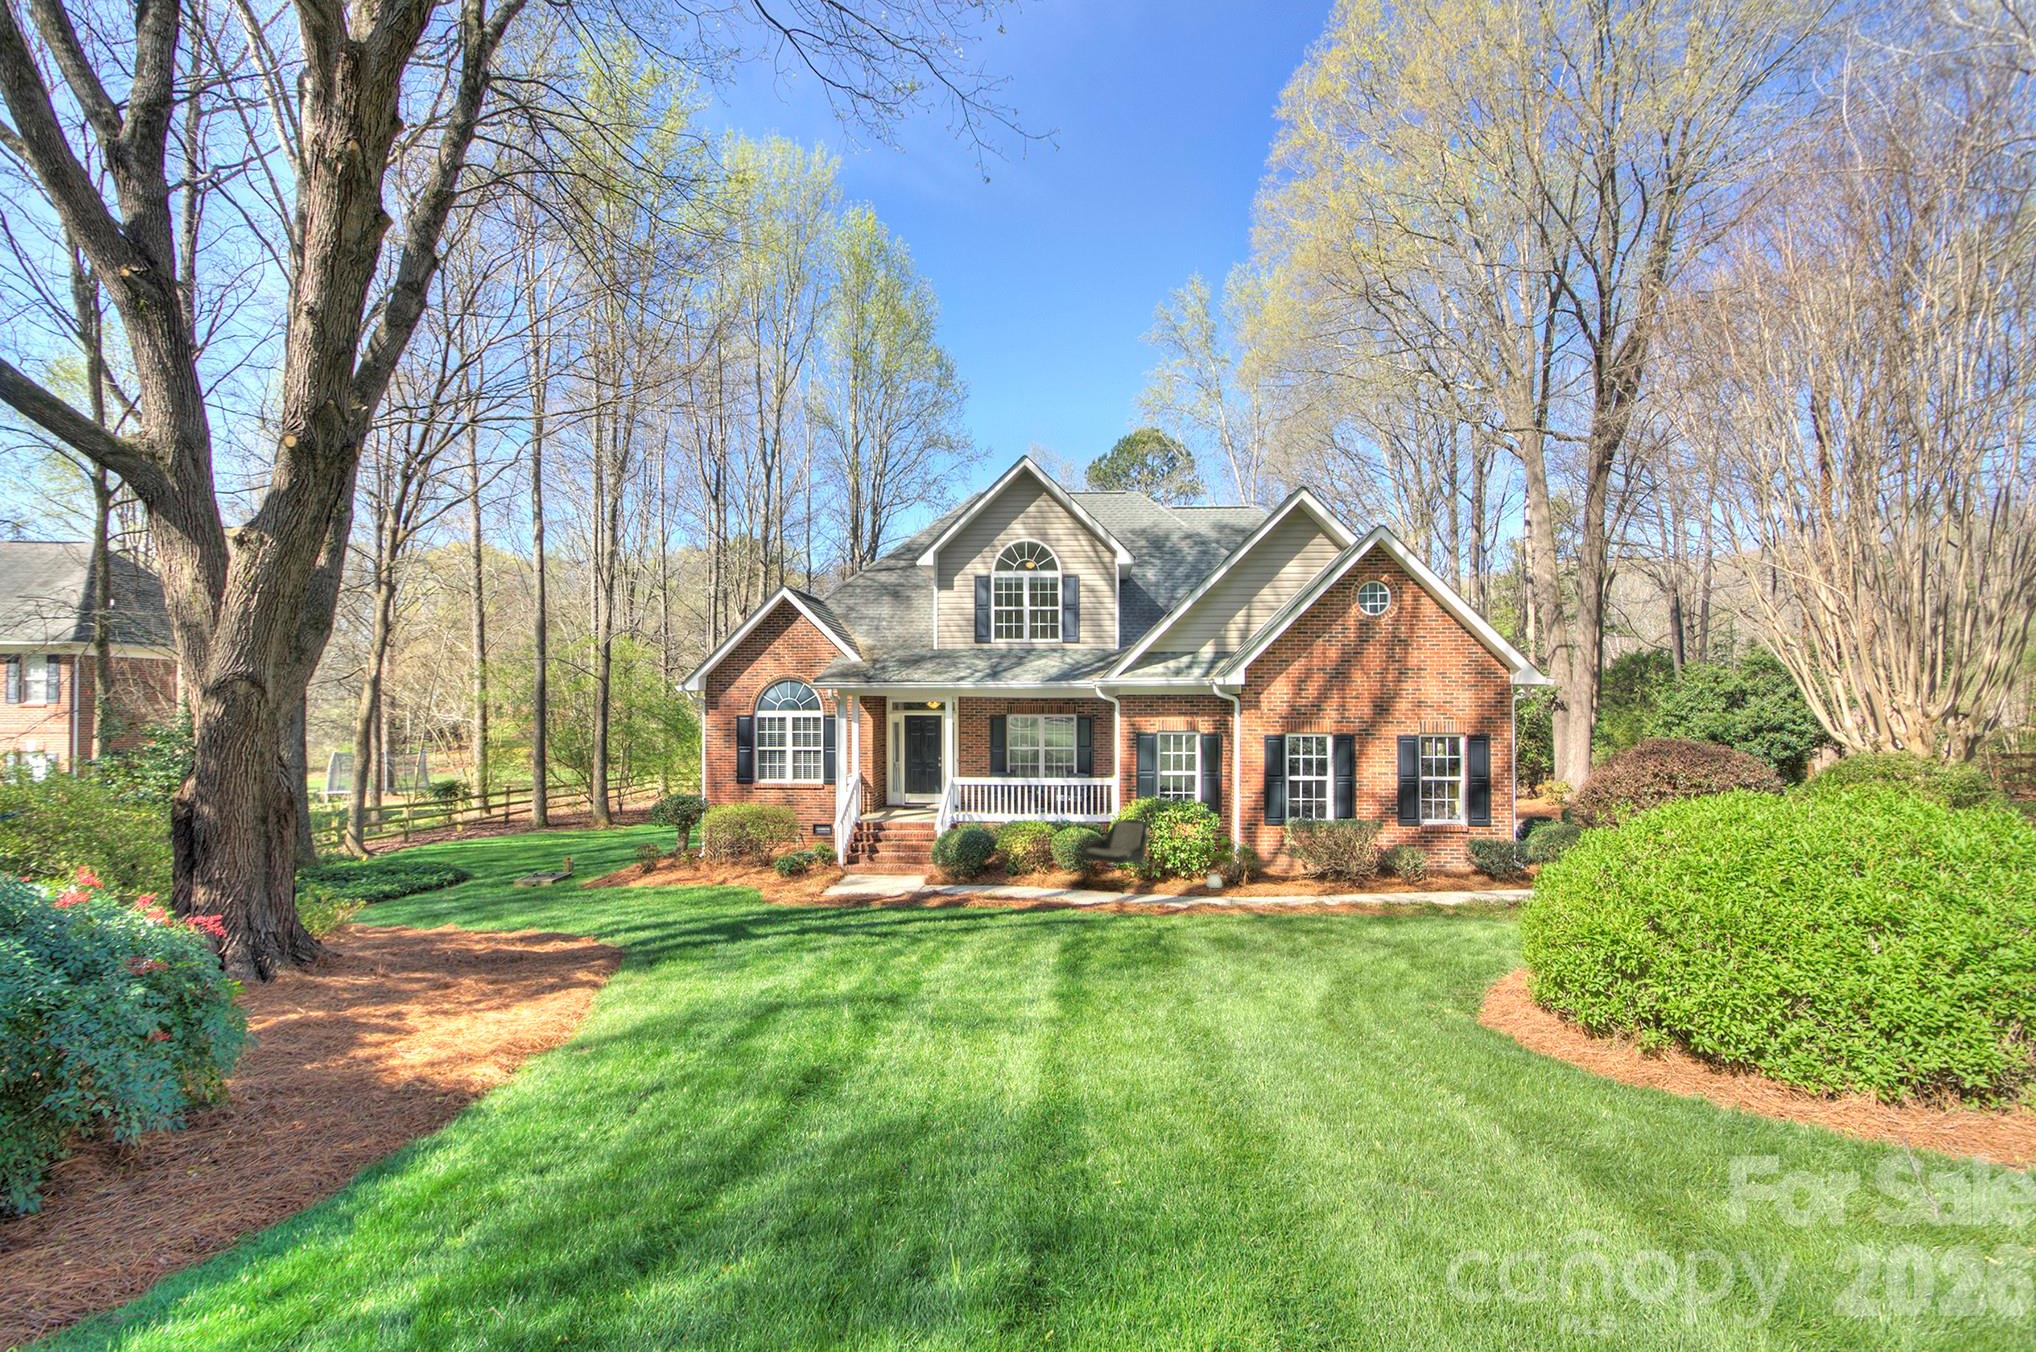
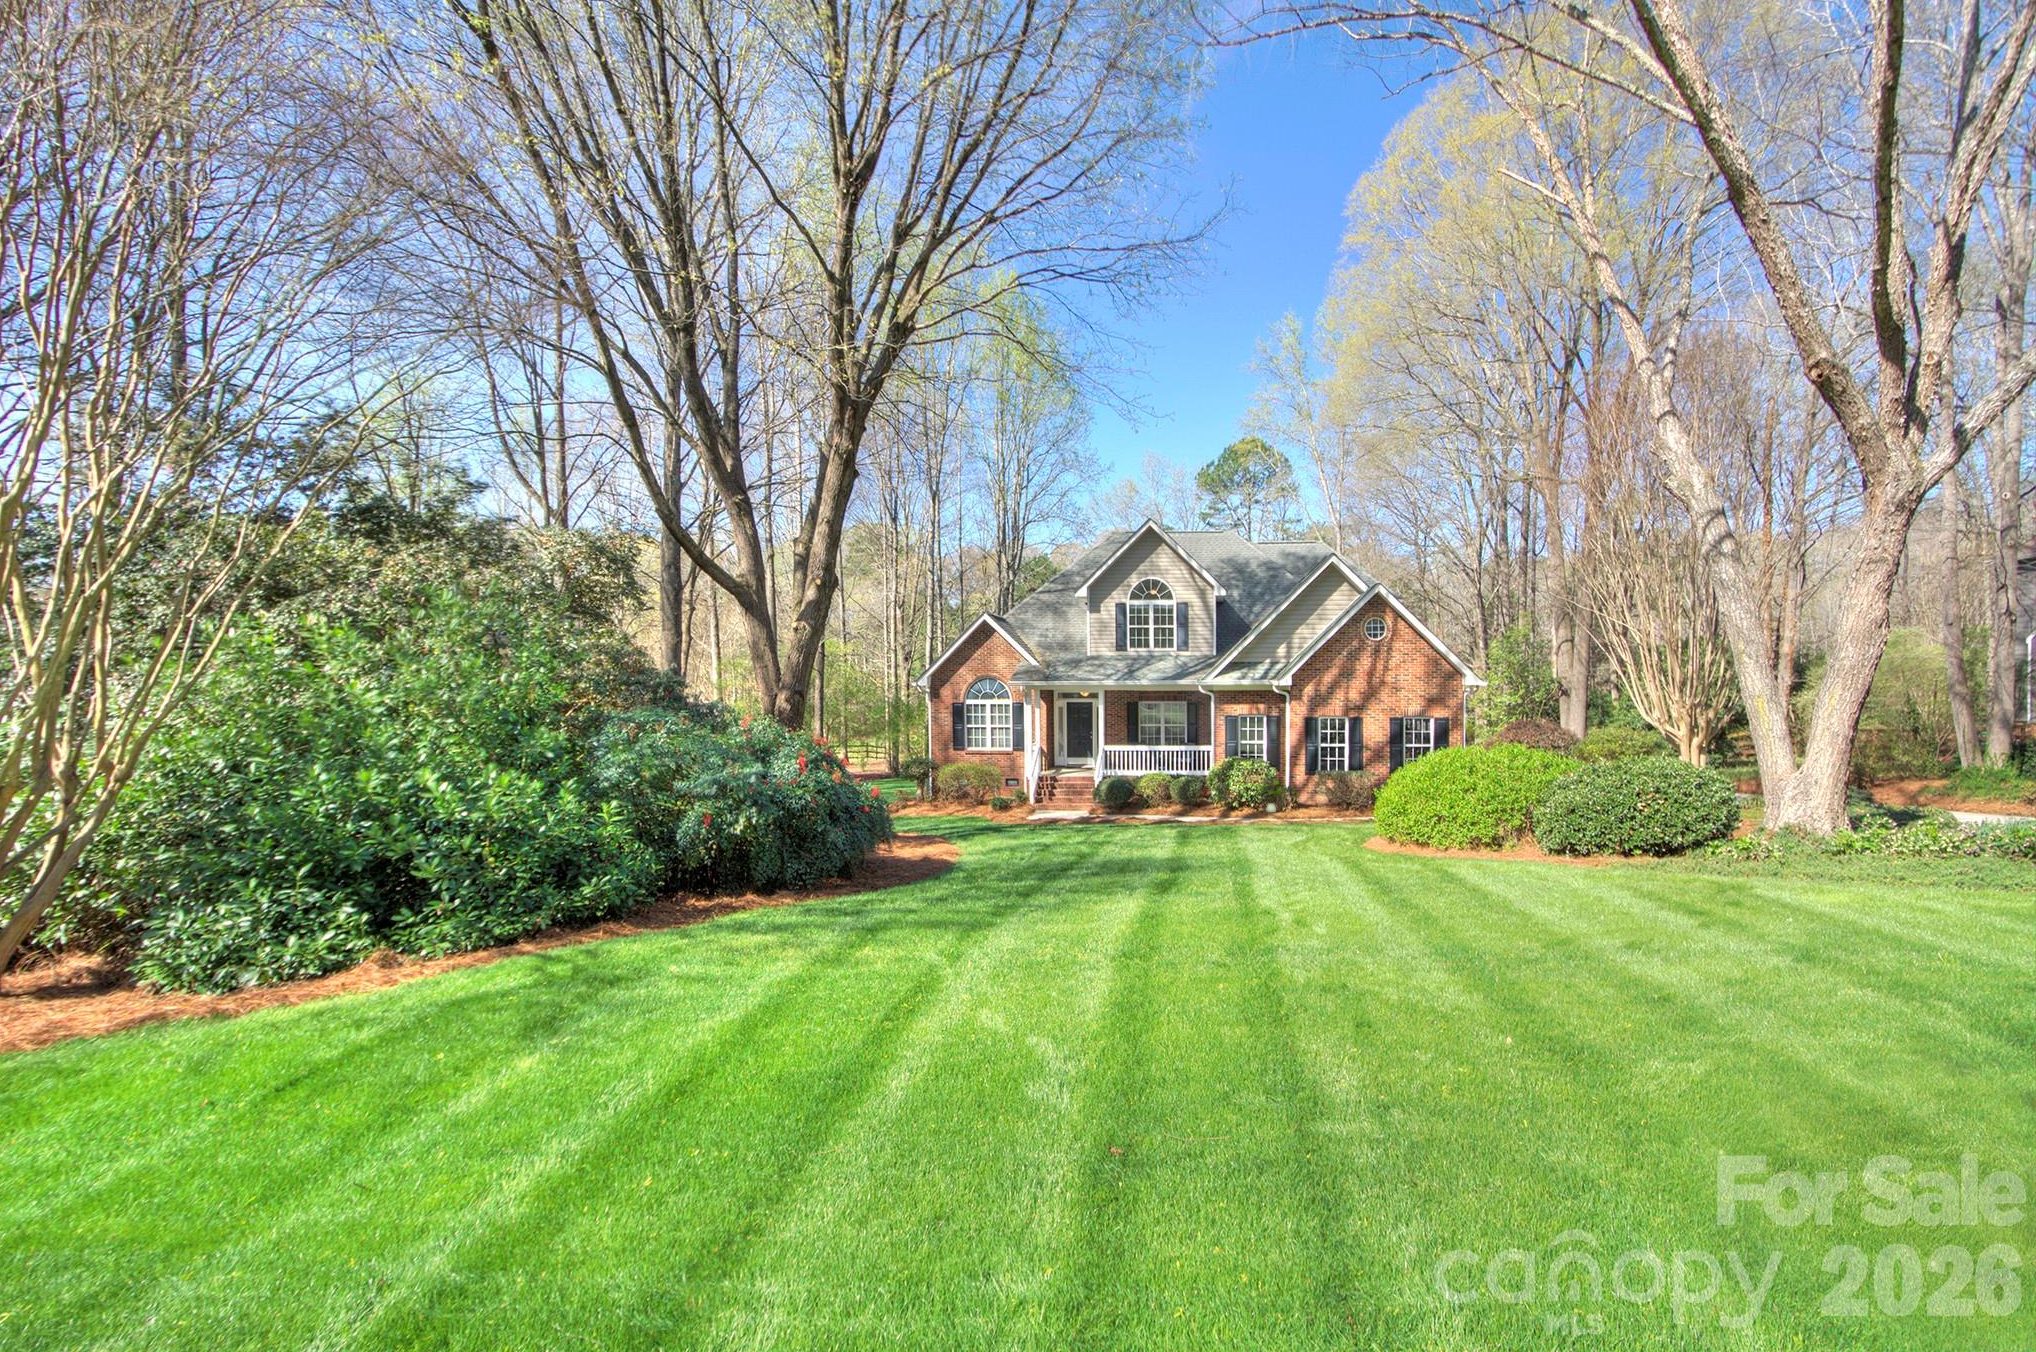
lounge chair: present [1081,819,1150,892] -> none [1187,771,1232,814]

